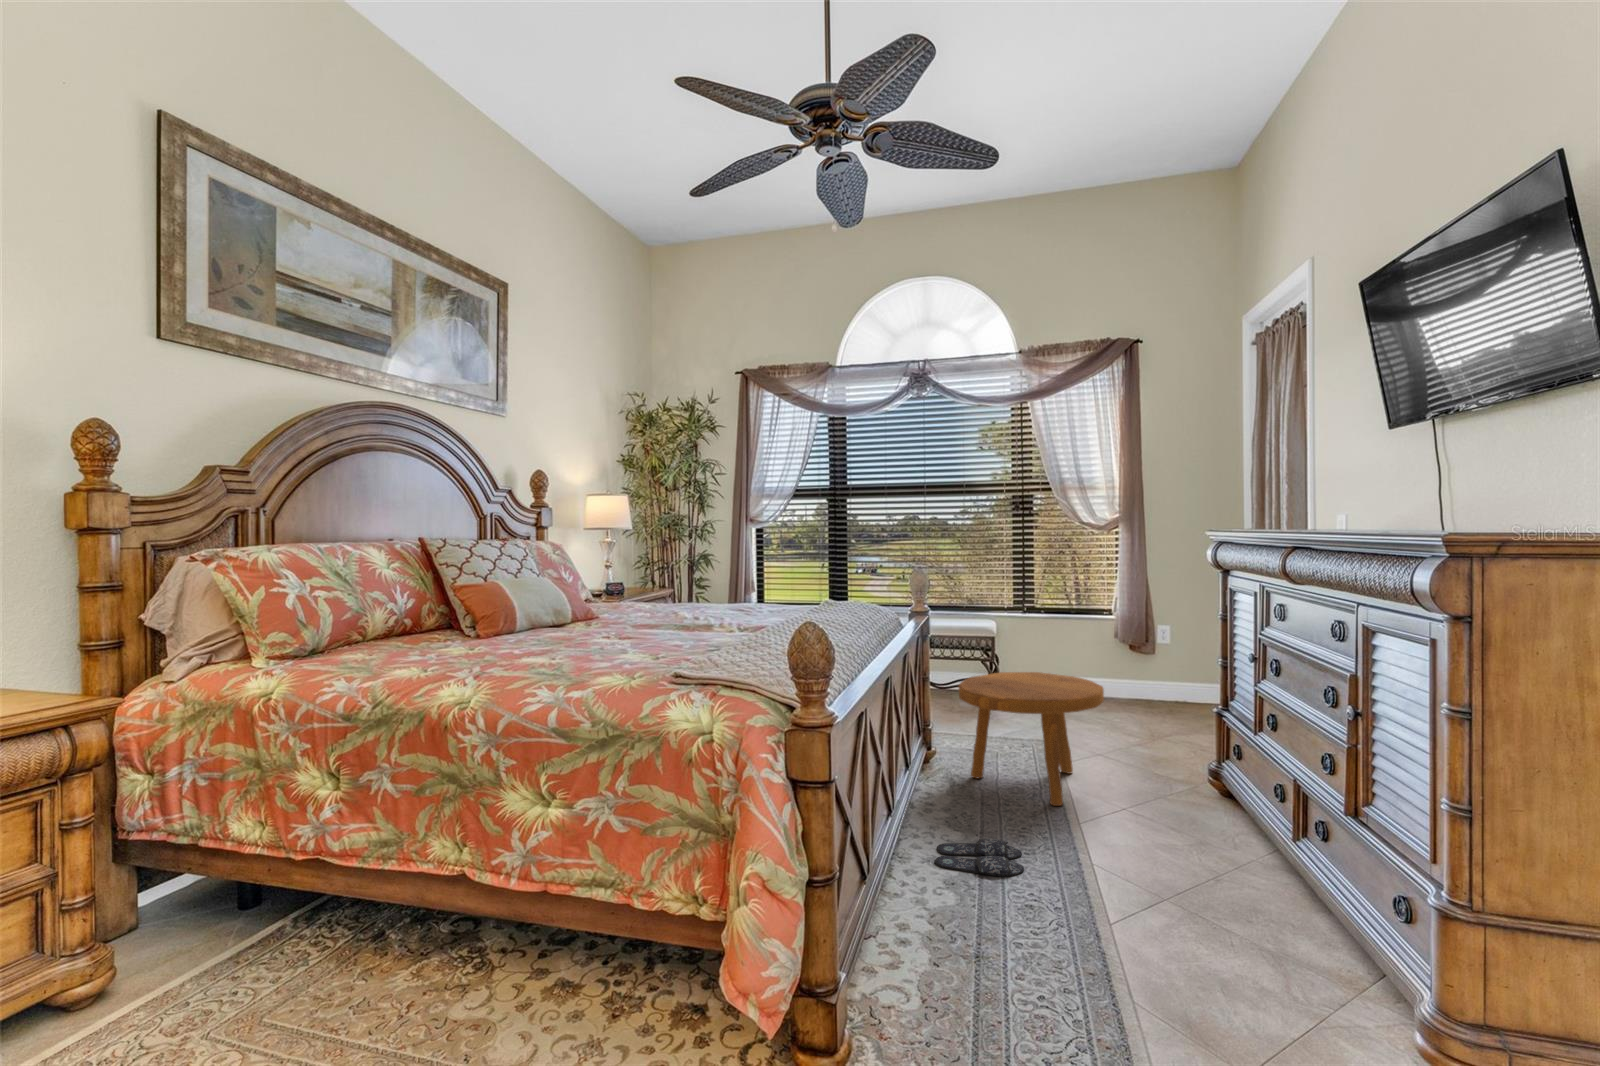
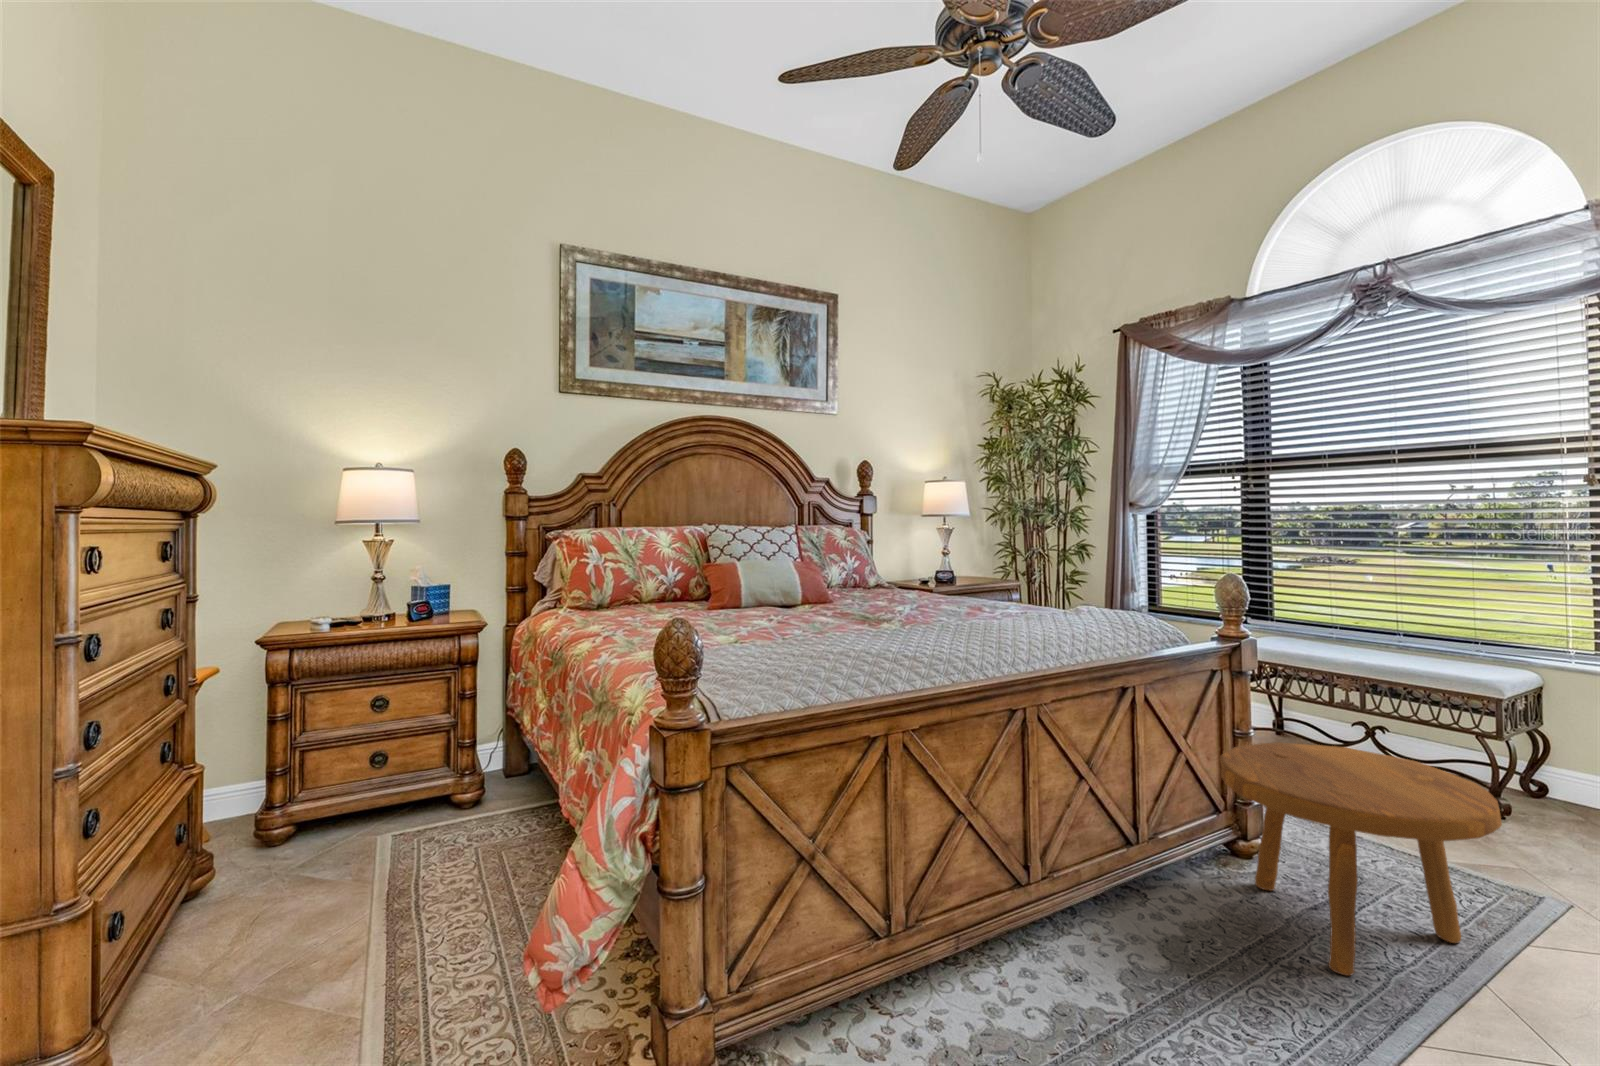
slippers: present [935,839,1024,876] -> none [1036,938,1170,1020]

